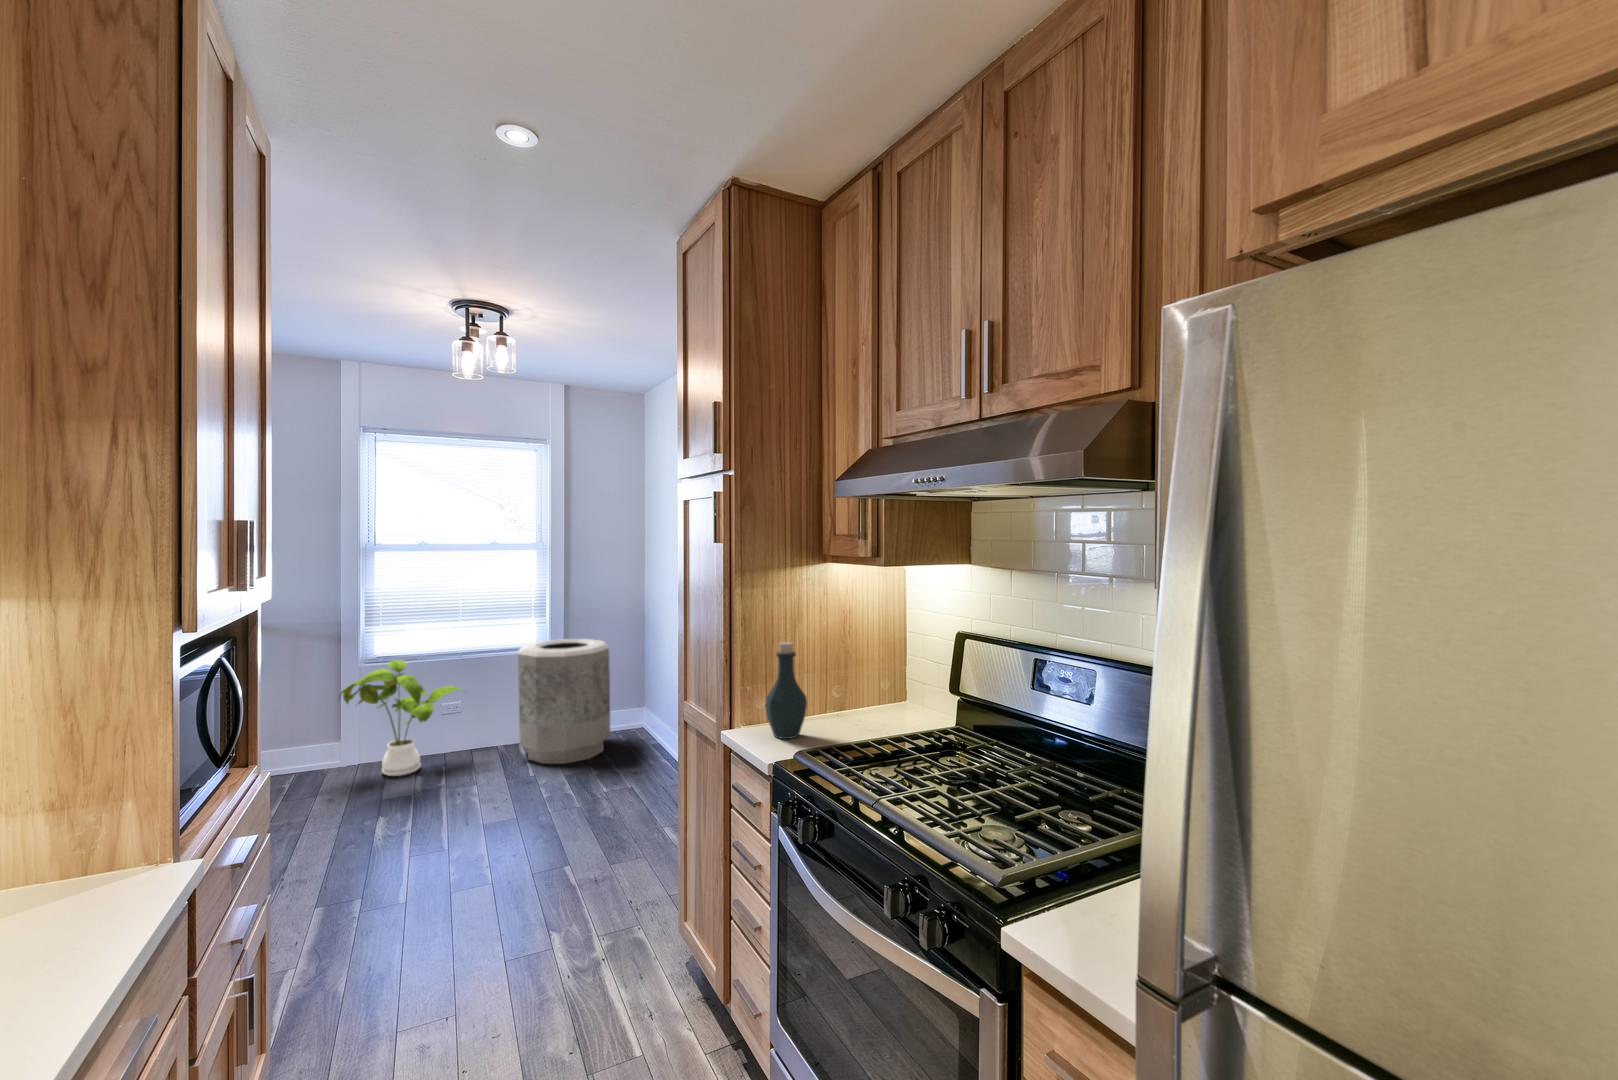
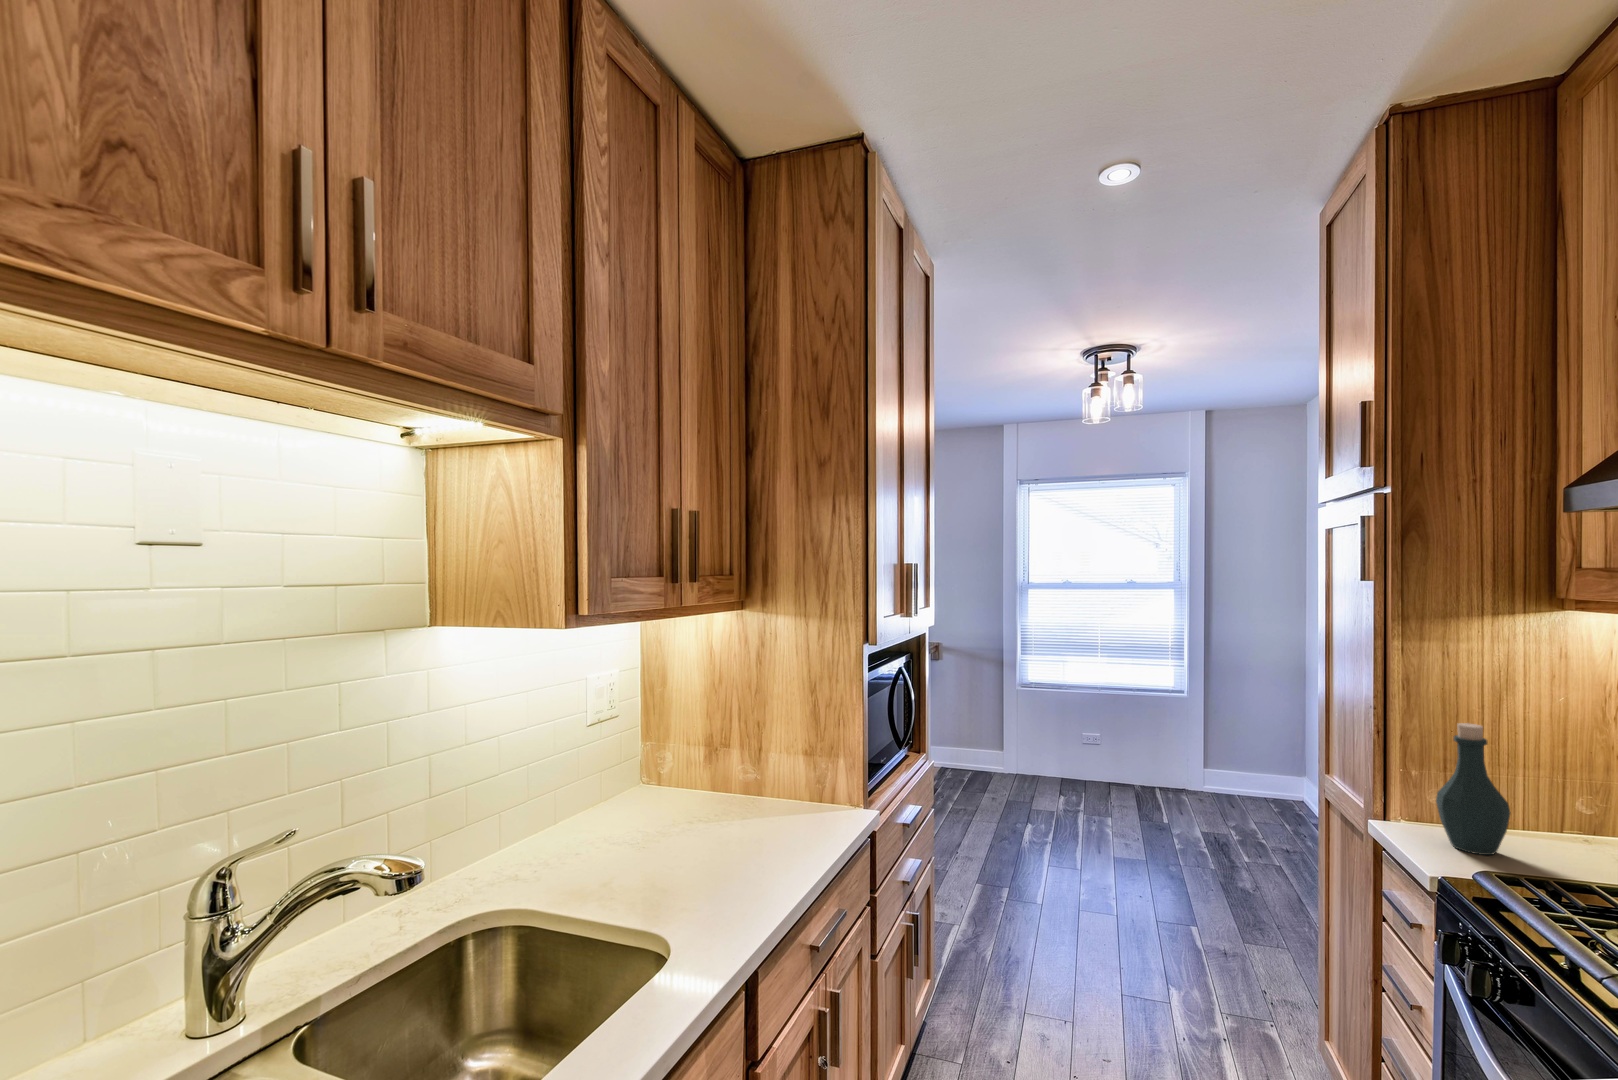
trash can: present [518,639,611,764] -> none [1155,682,1264,821]
house plant: present [339,660,461,776] -> none [995,683,1105,791]

